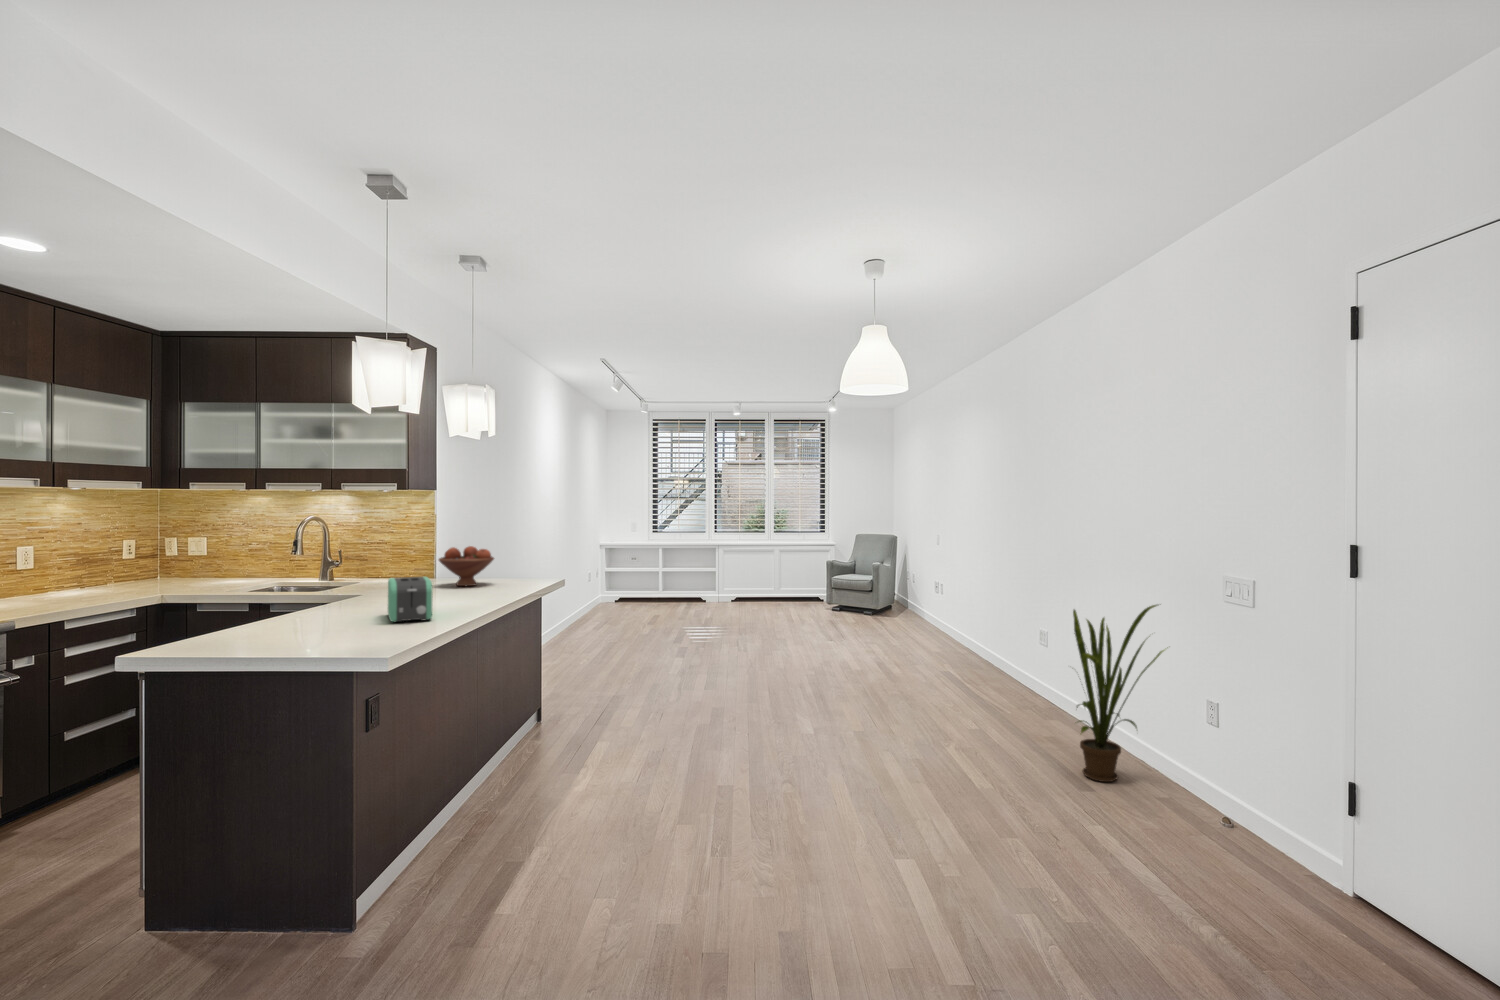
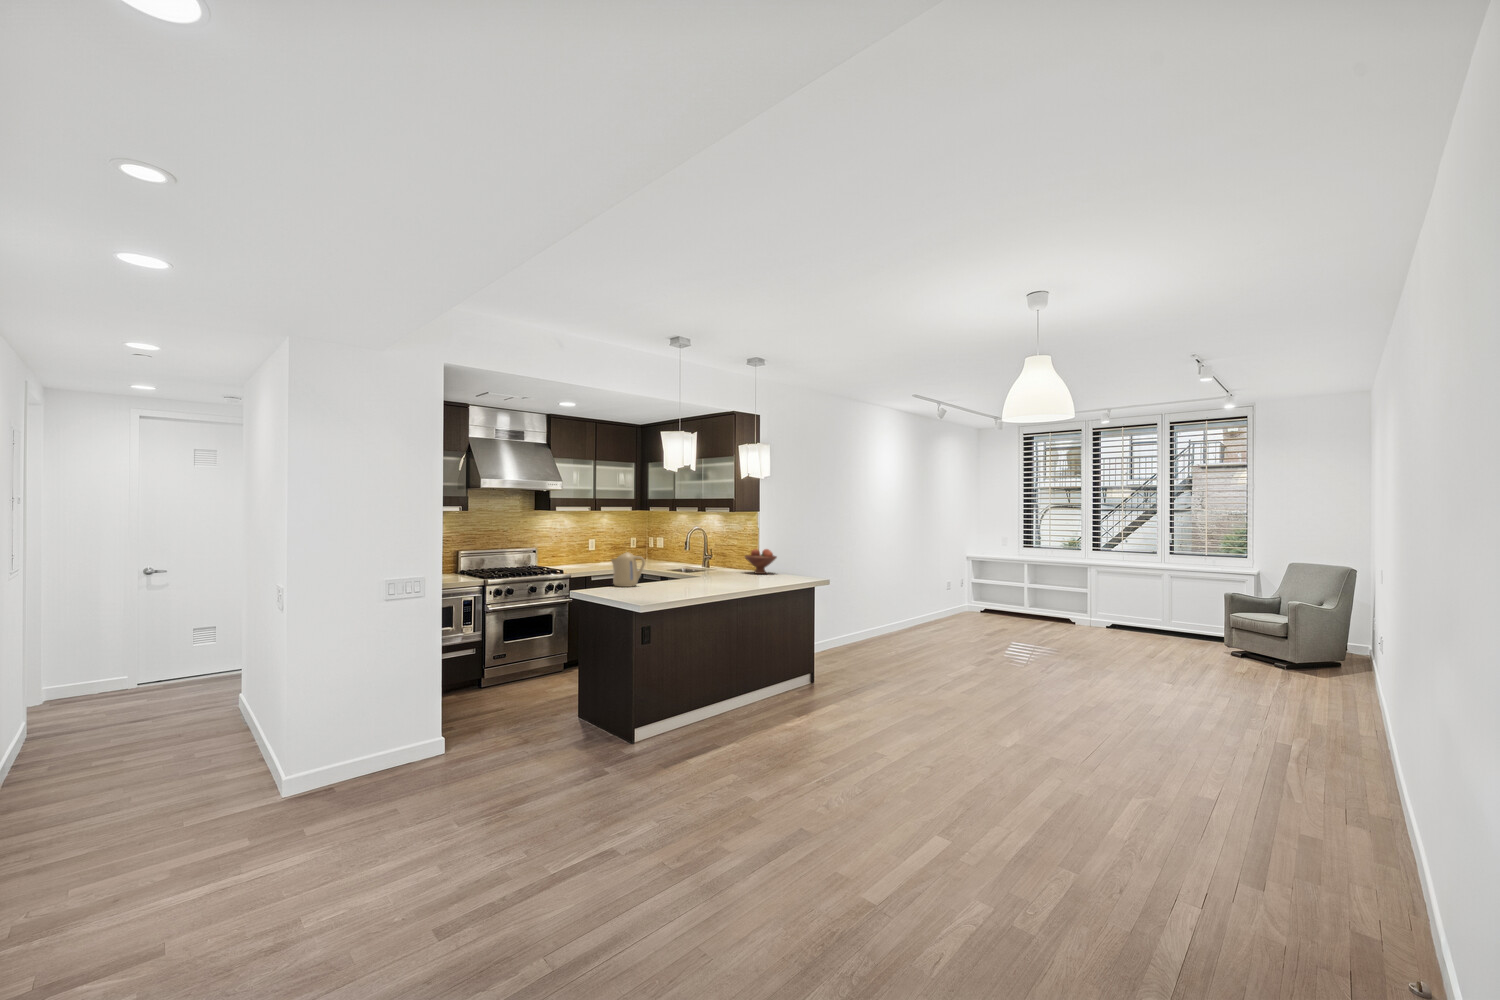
kettle: none [282,571,362,642] -> present [611,552,645,587]
toaster: present [388,577,433,622] -> none [667,561,698,585]
house plant: present [1073,605,1164,782] -> none [1155,634,1297,828]

